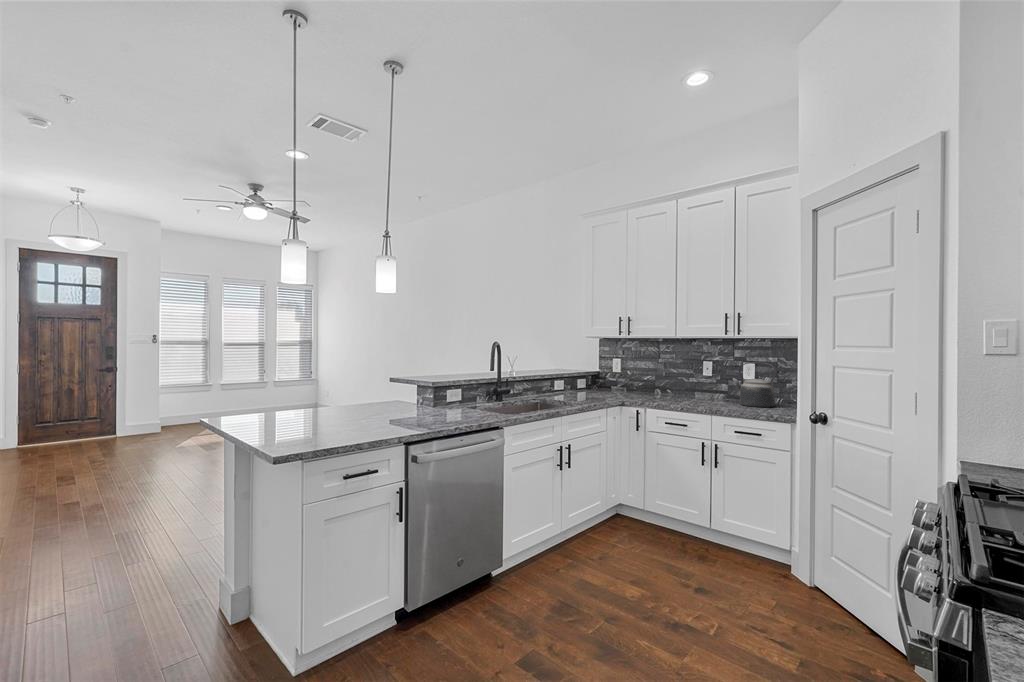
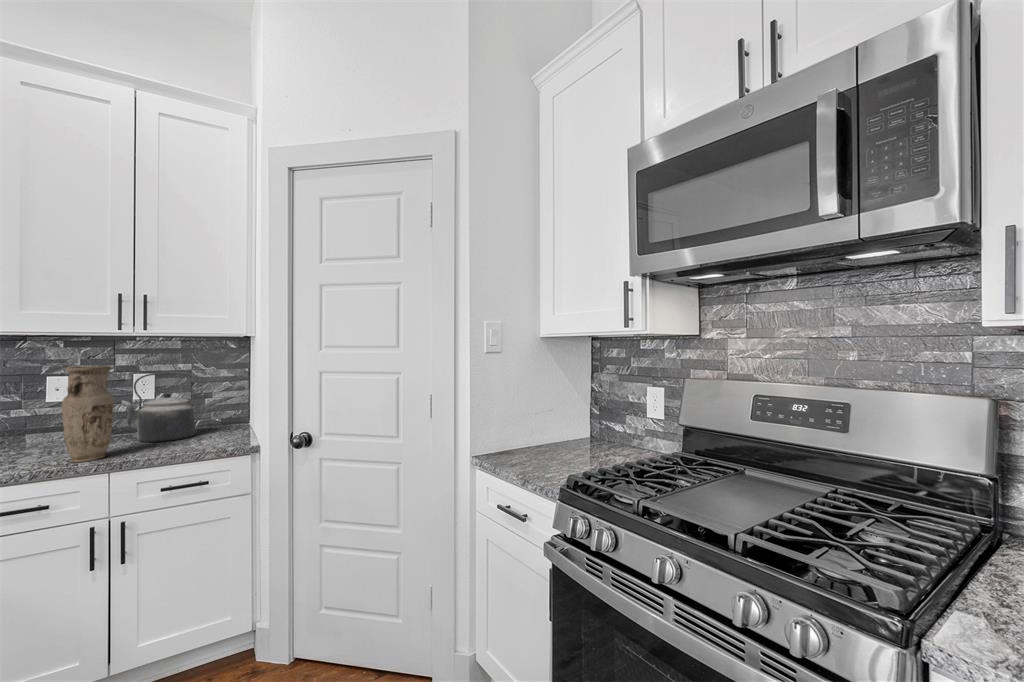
vase: none [695,355,718,407] -> present [61,366,114,462]

